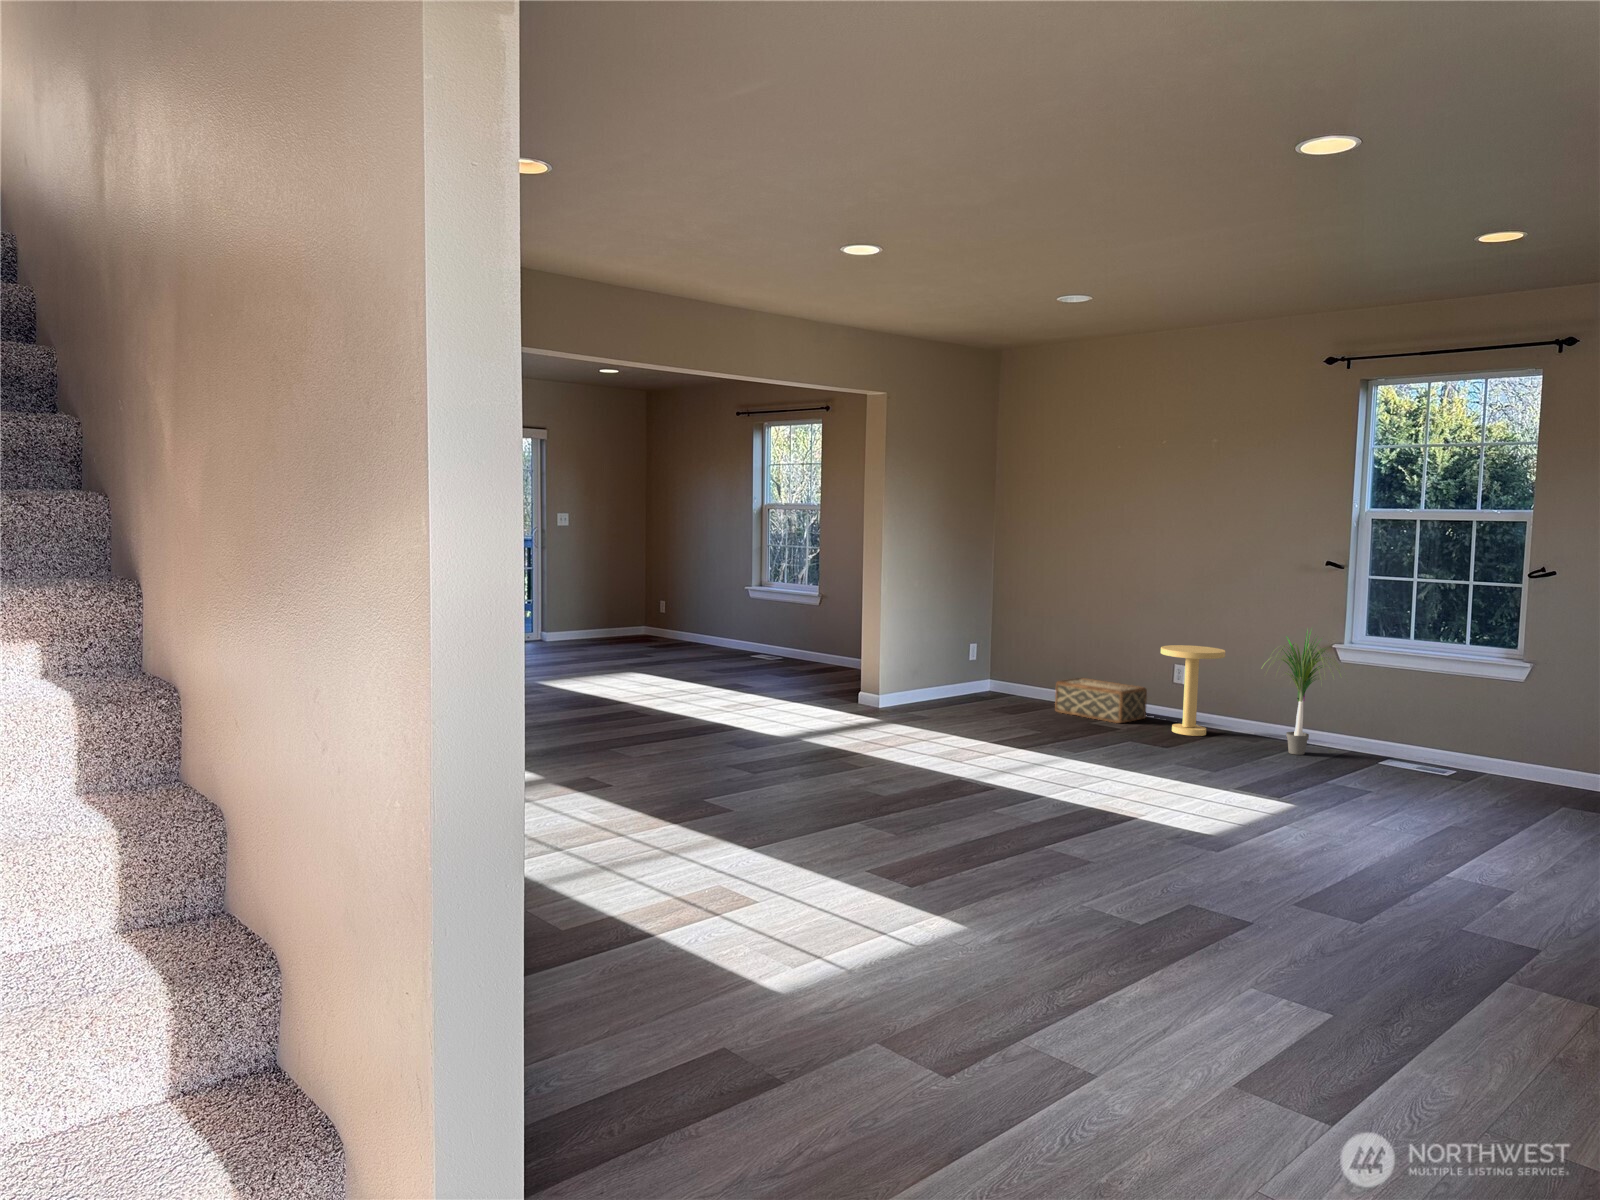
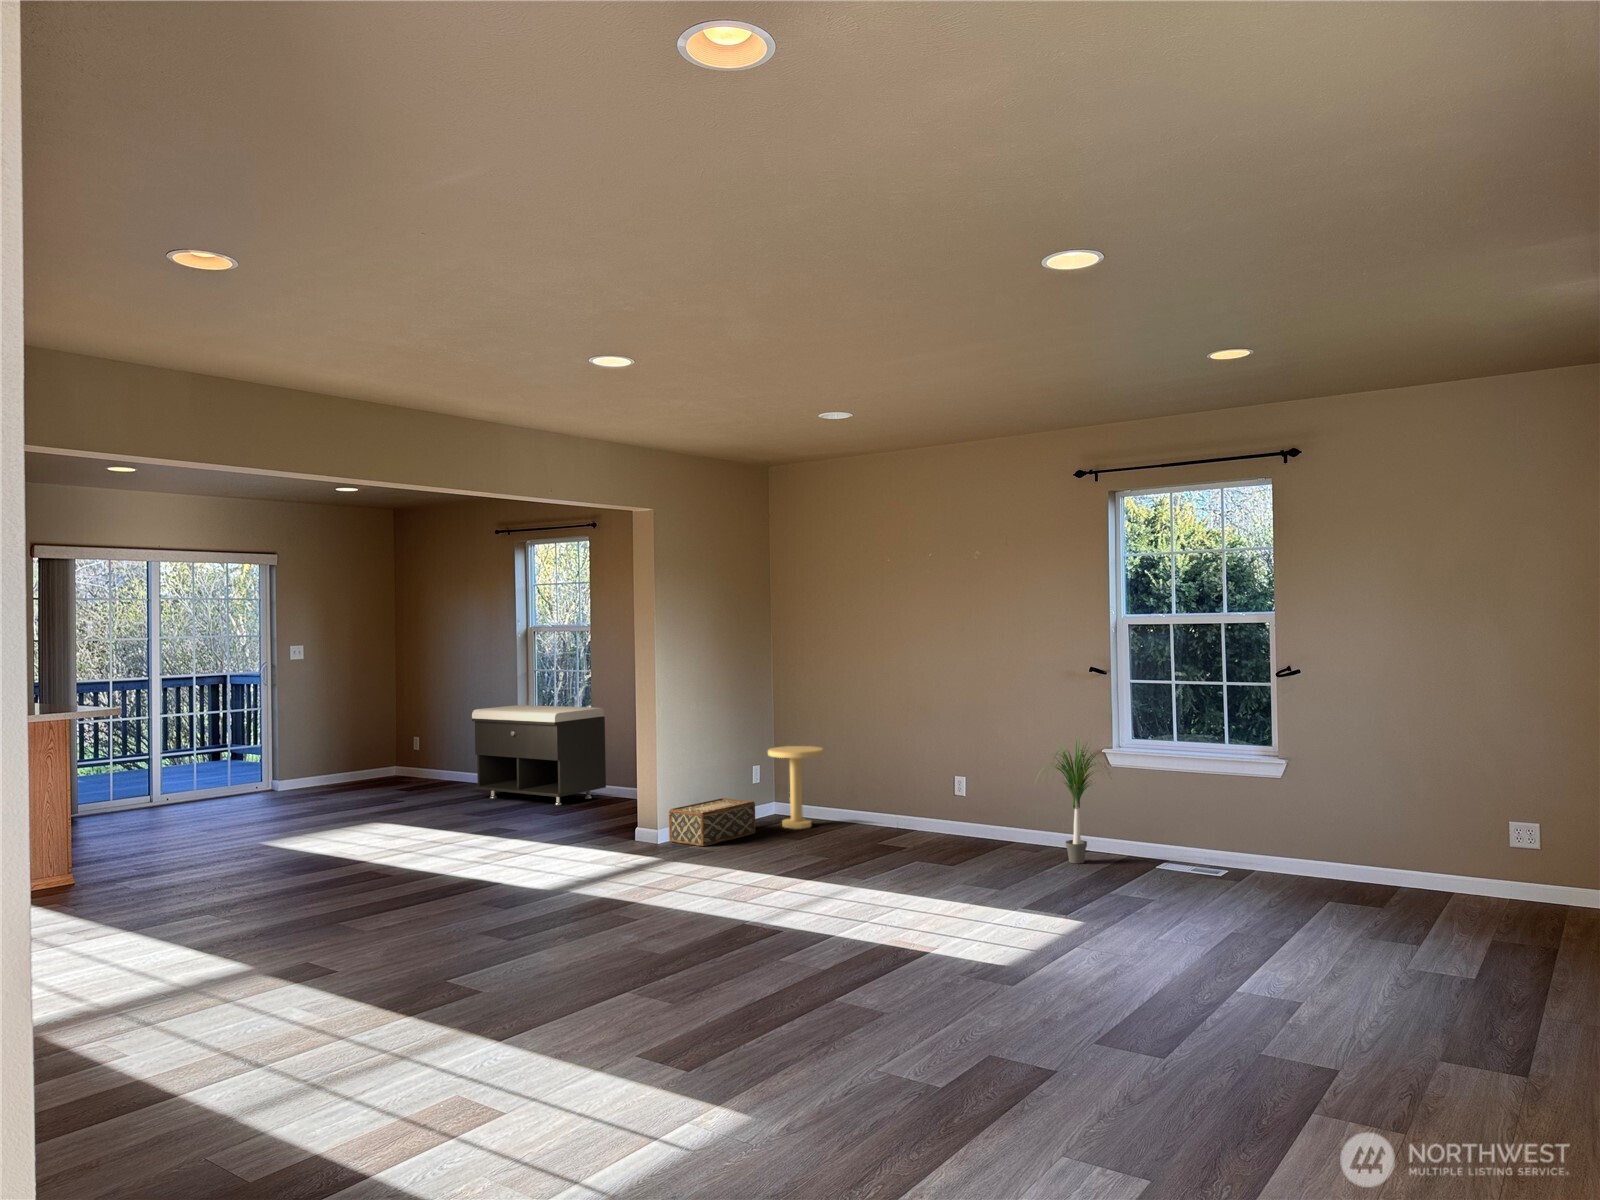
storage bench: none [716,575,836,669] -> present [472,705,606,805]
side table: present [1161,645,1225,736] -> present [768,746,823,829]
woven basket: present [1055,678,1147,723] -> present [669,798,755,846]

